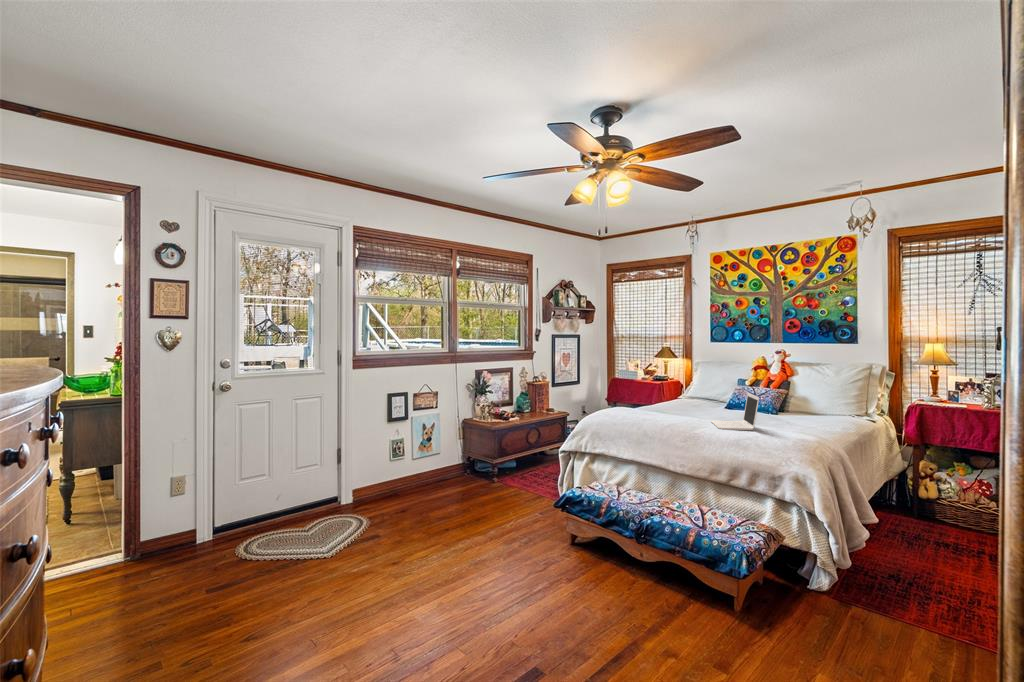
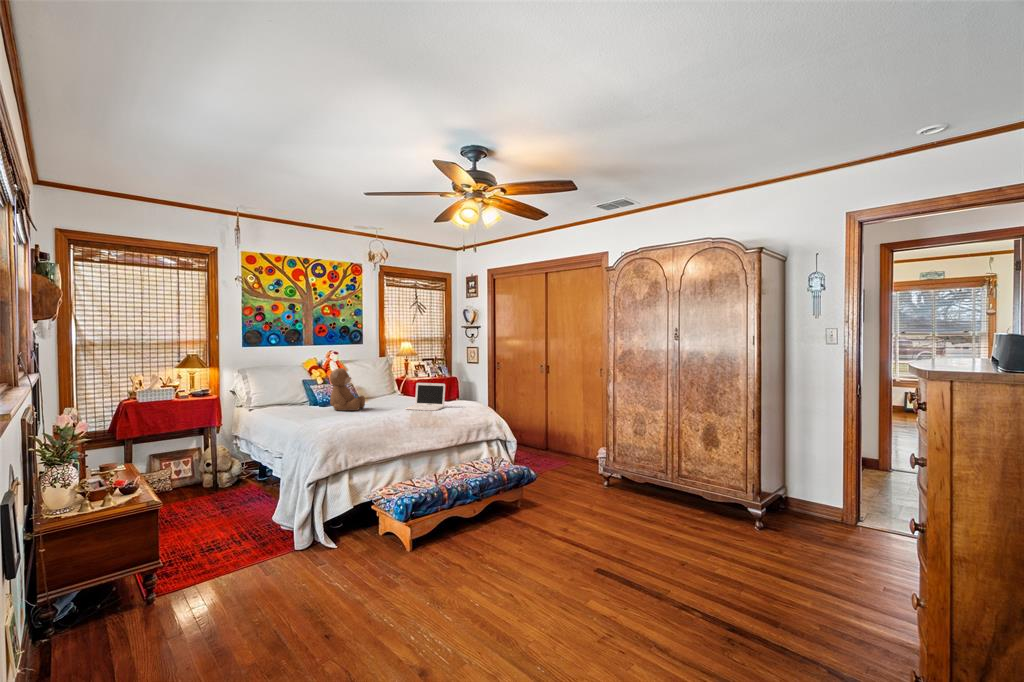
teddy bear: none [667,366,702,413] -> present [330,368,365,411]

